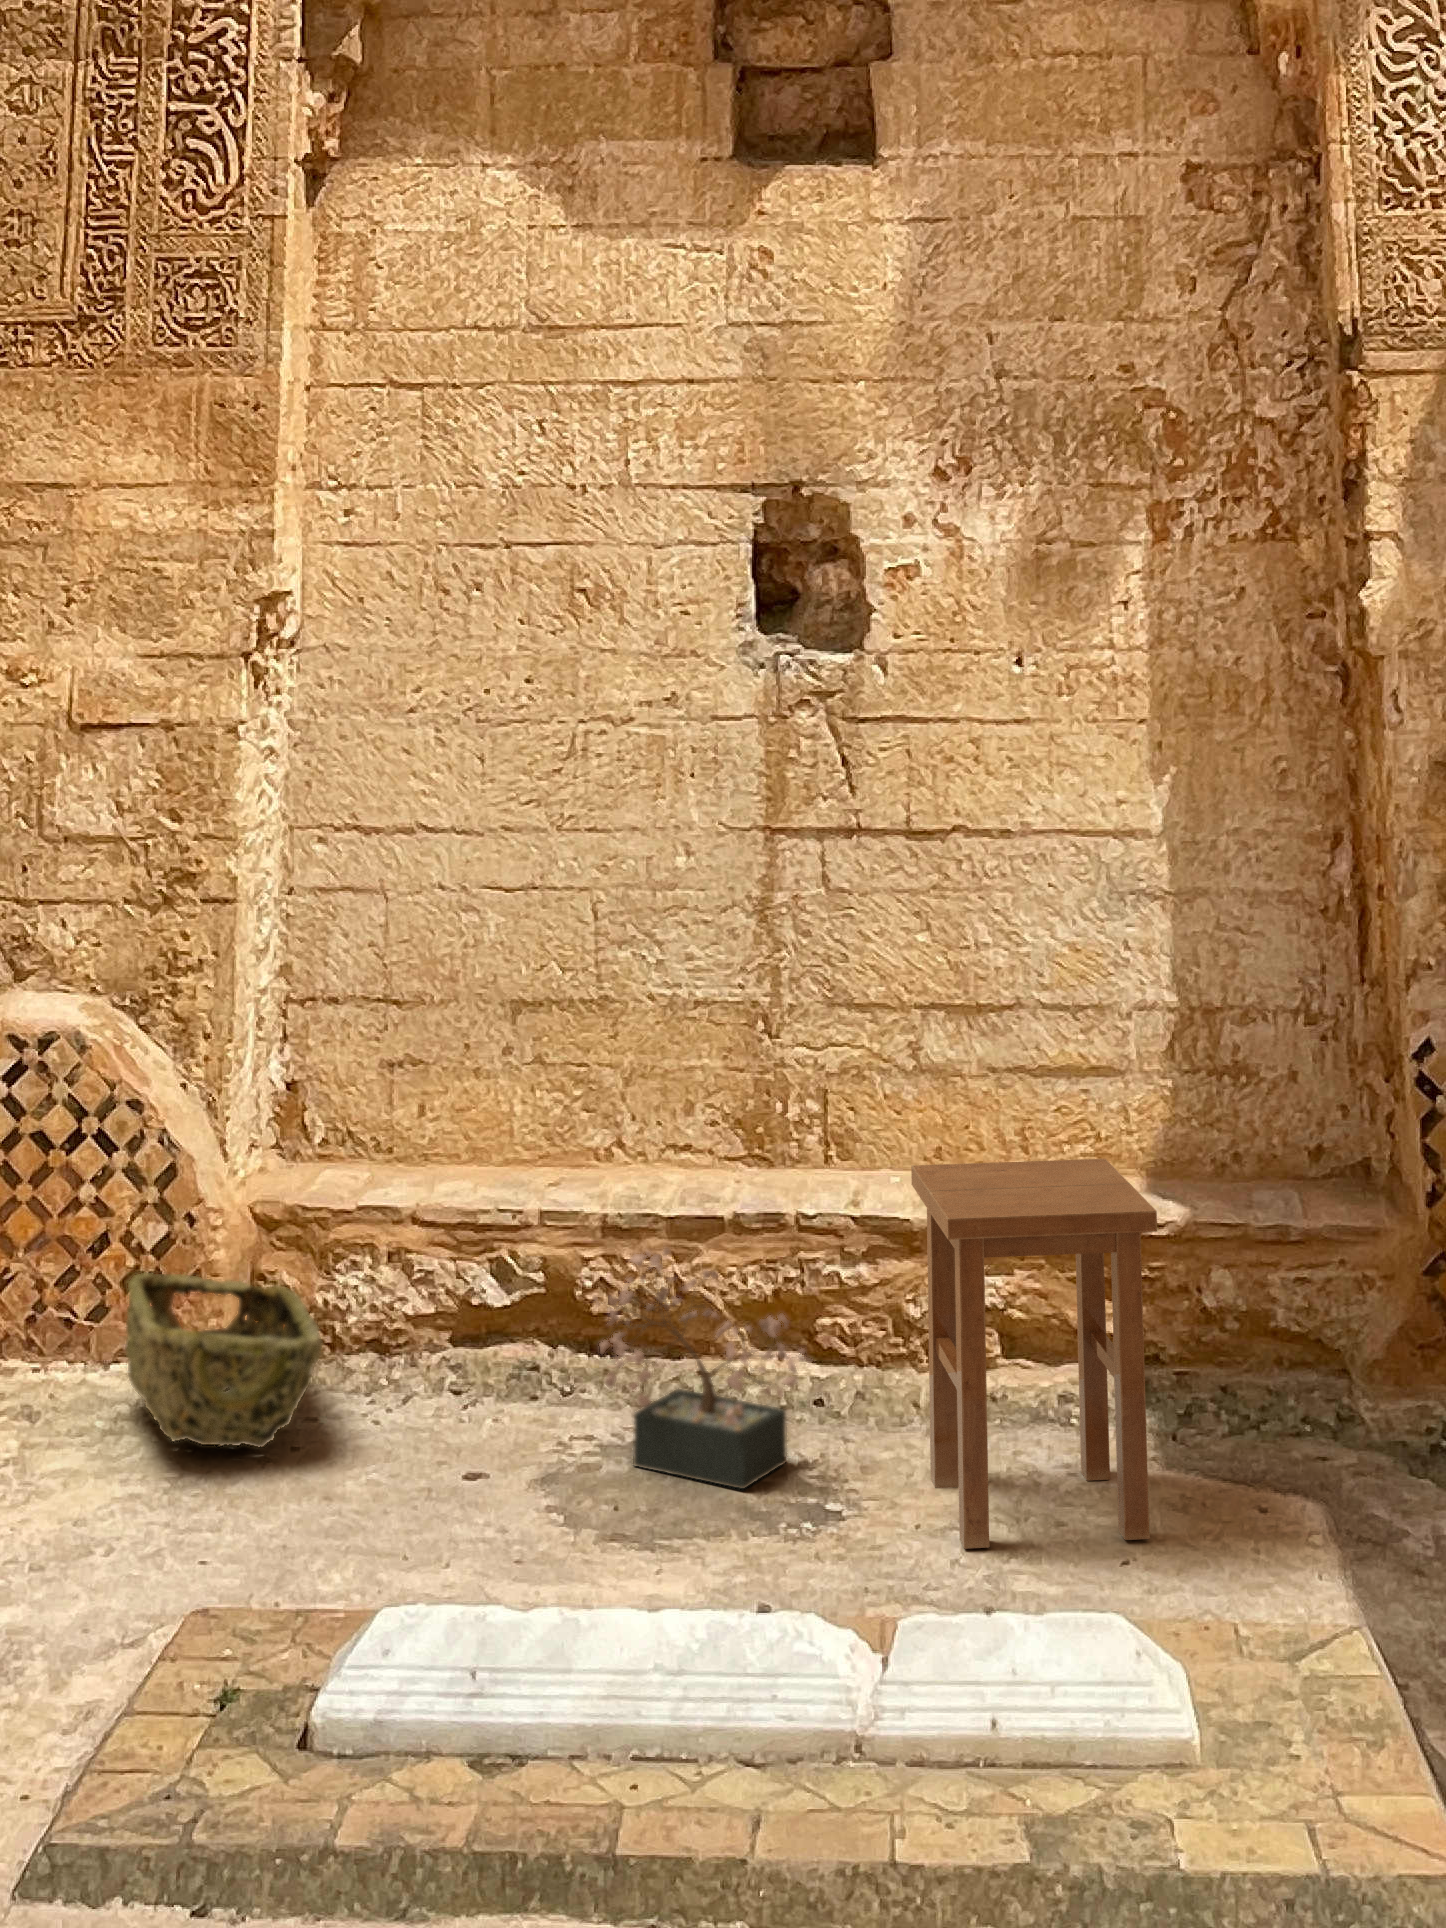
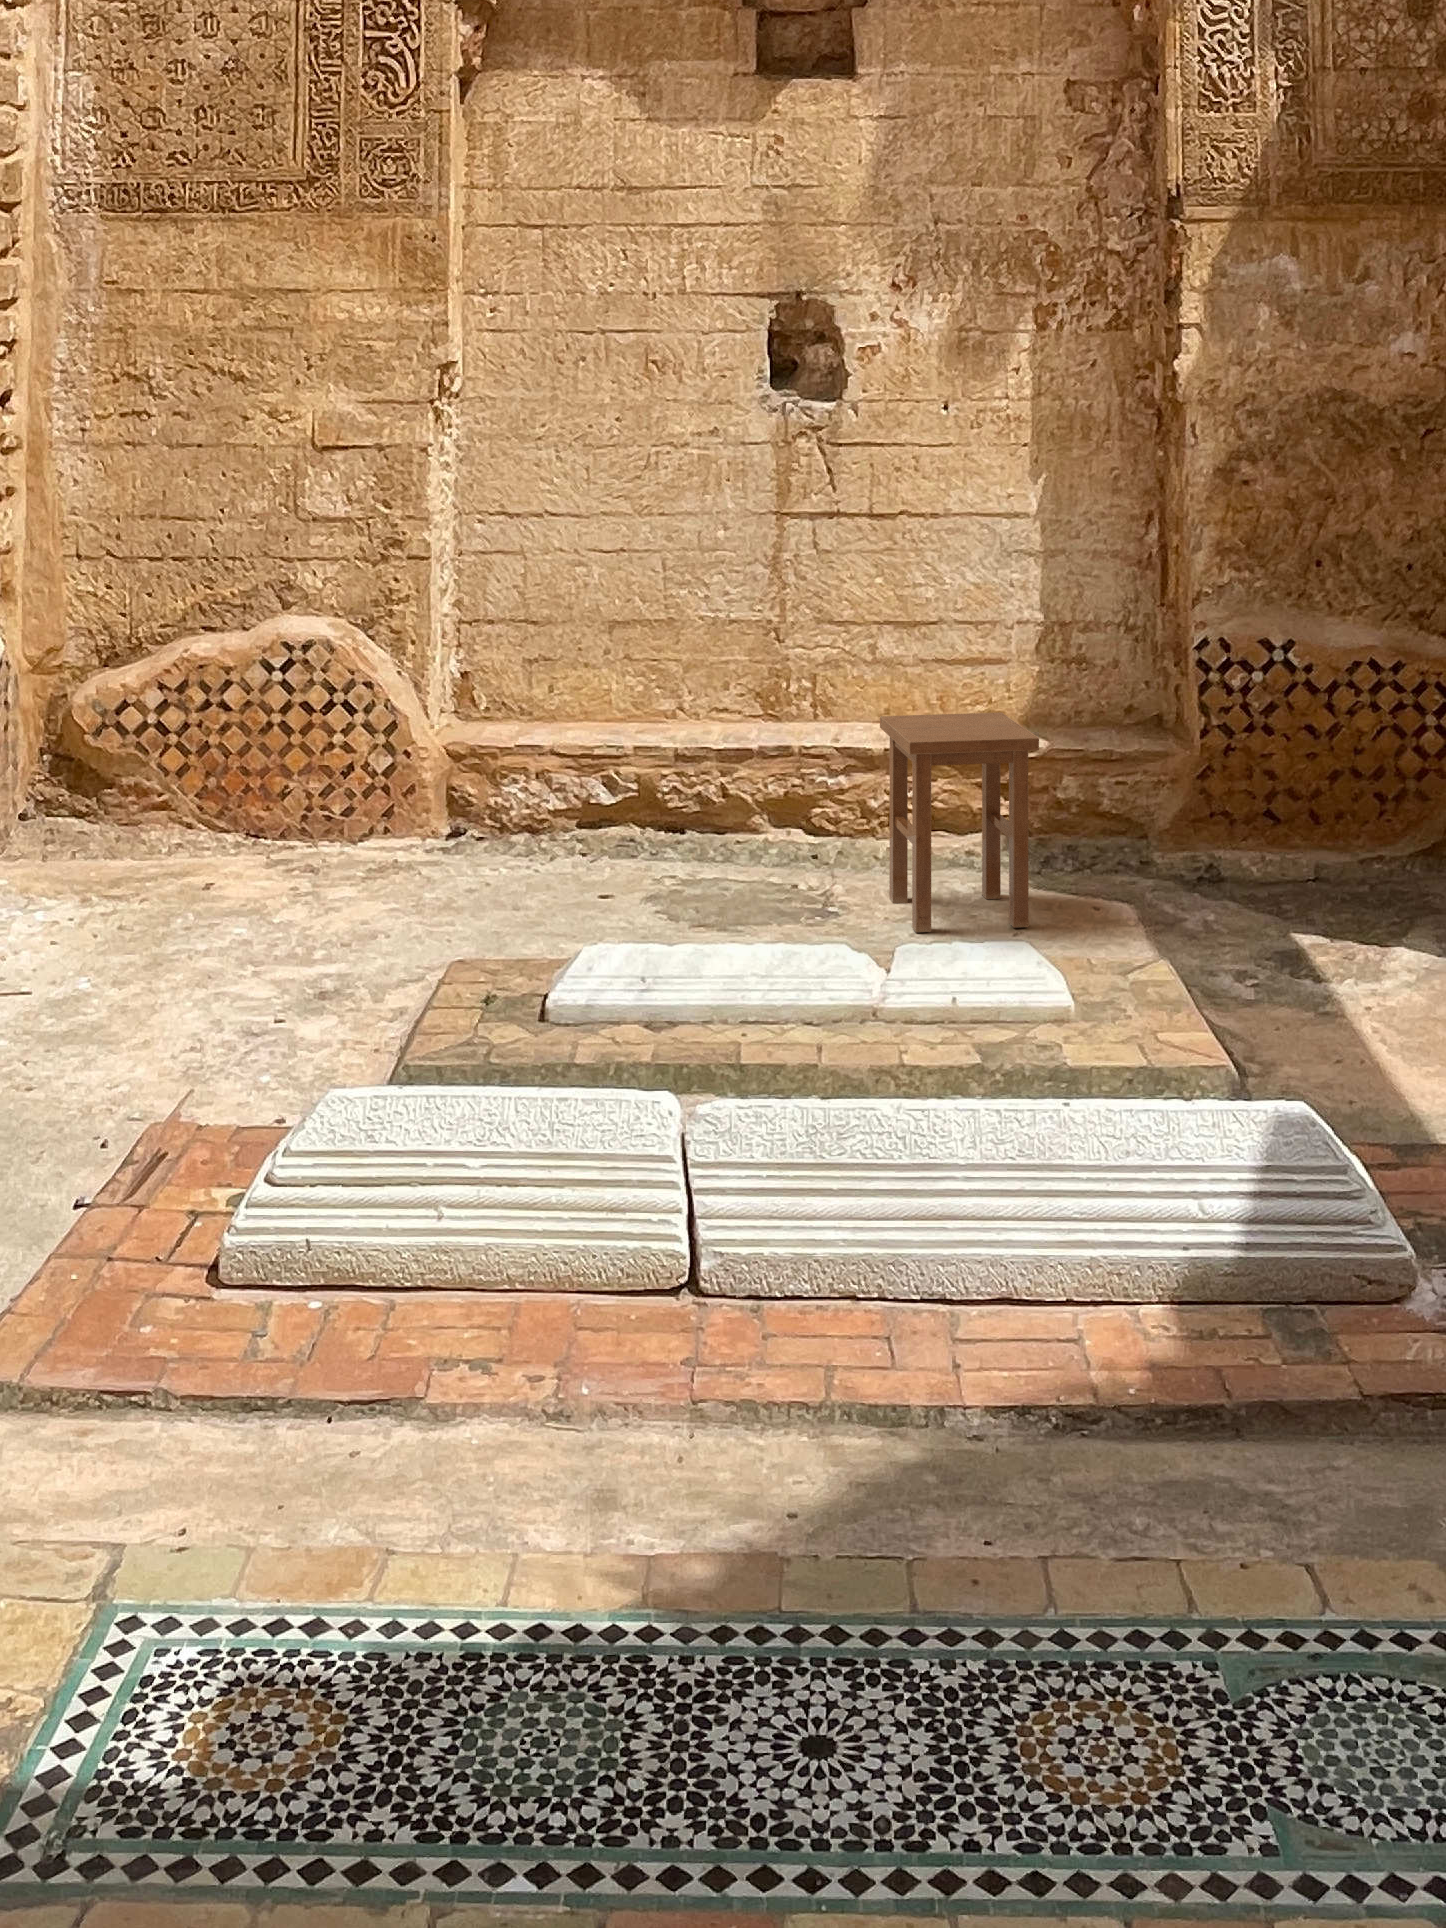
decorative plant: present [593,1248,811,1489] -> none [676,767,816,905]
woven basket: present [125,1273,323,1447] -> none [370,786,504,886]

